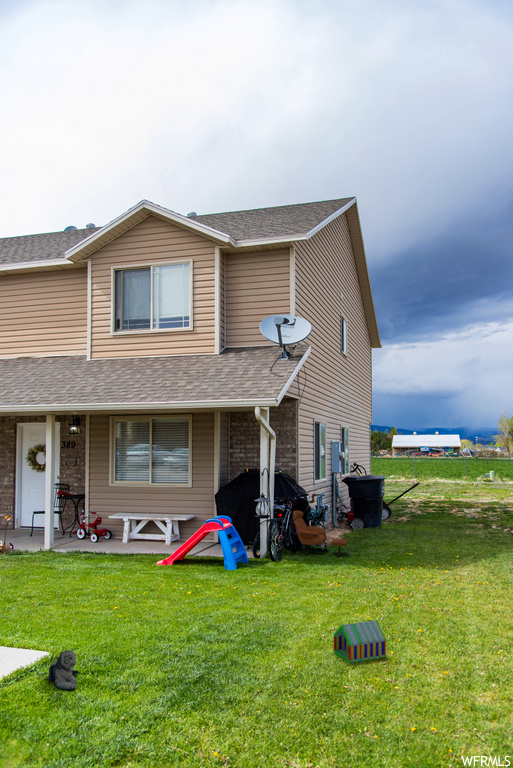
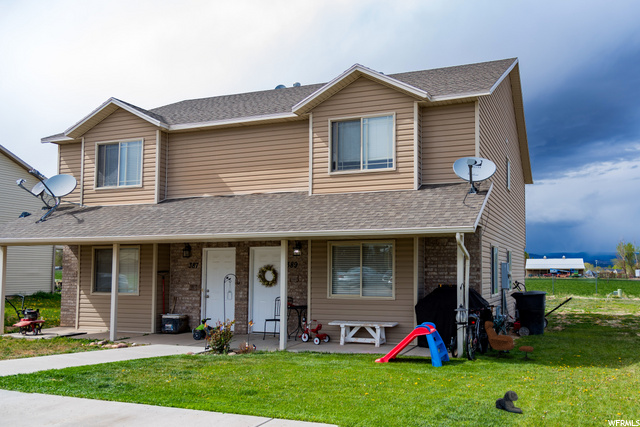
toy house: present [334,620,386,663] -> none [534,393,576,420]
plush toy: present [48,650,79,690] -> present [495,390,523,413]

